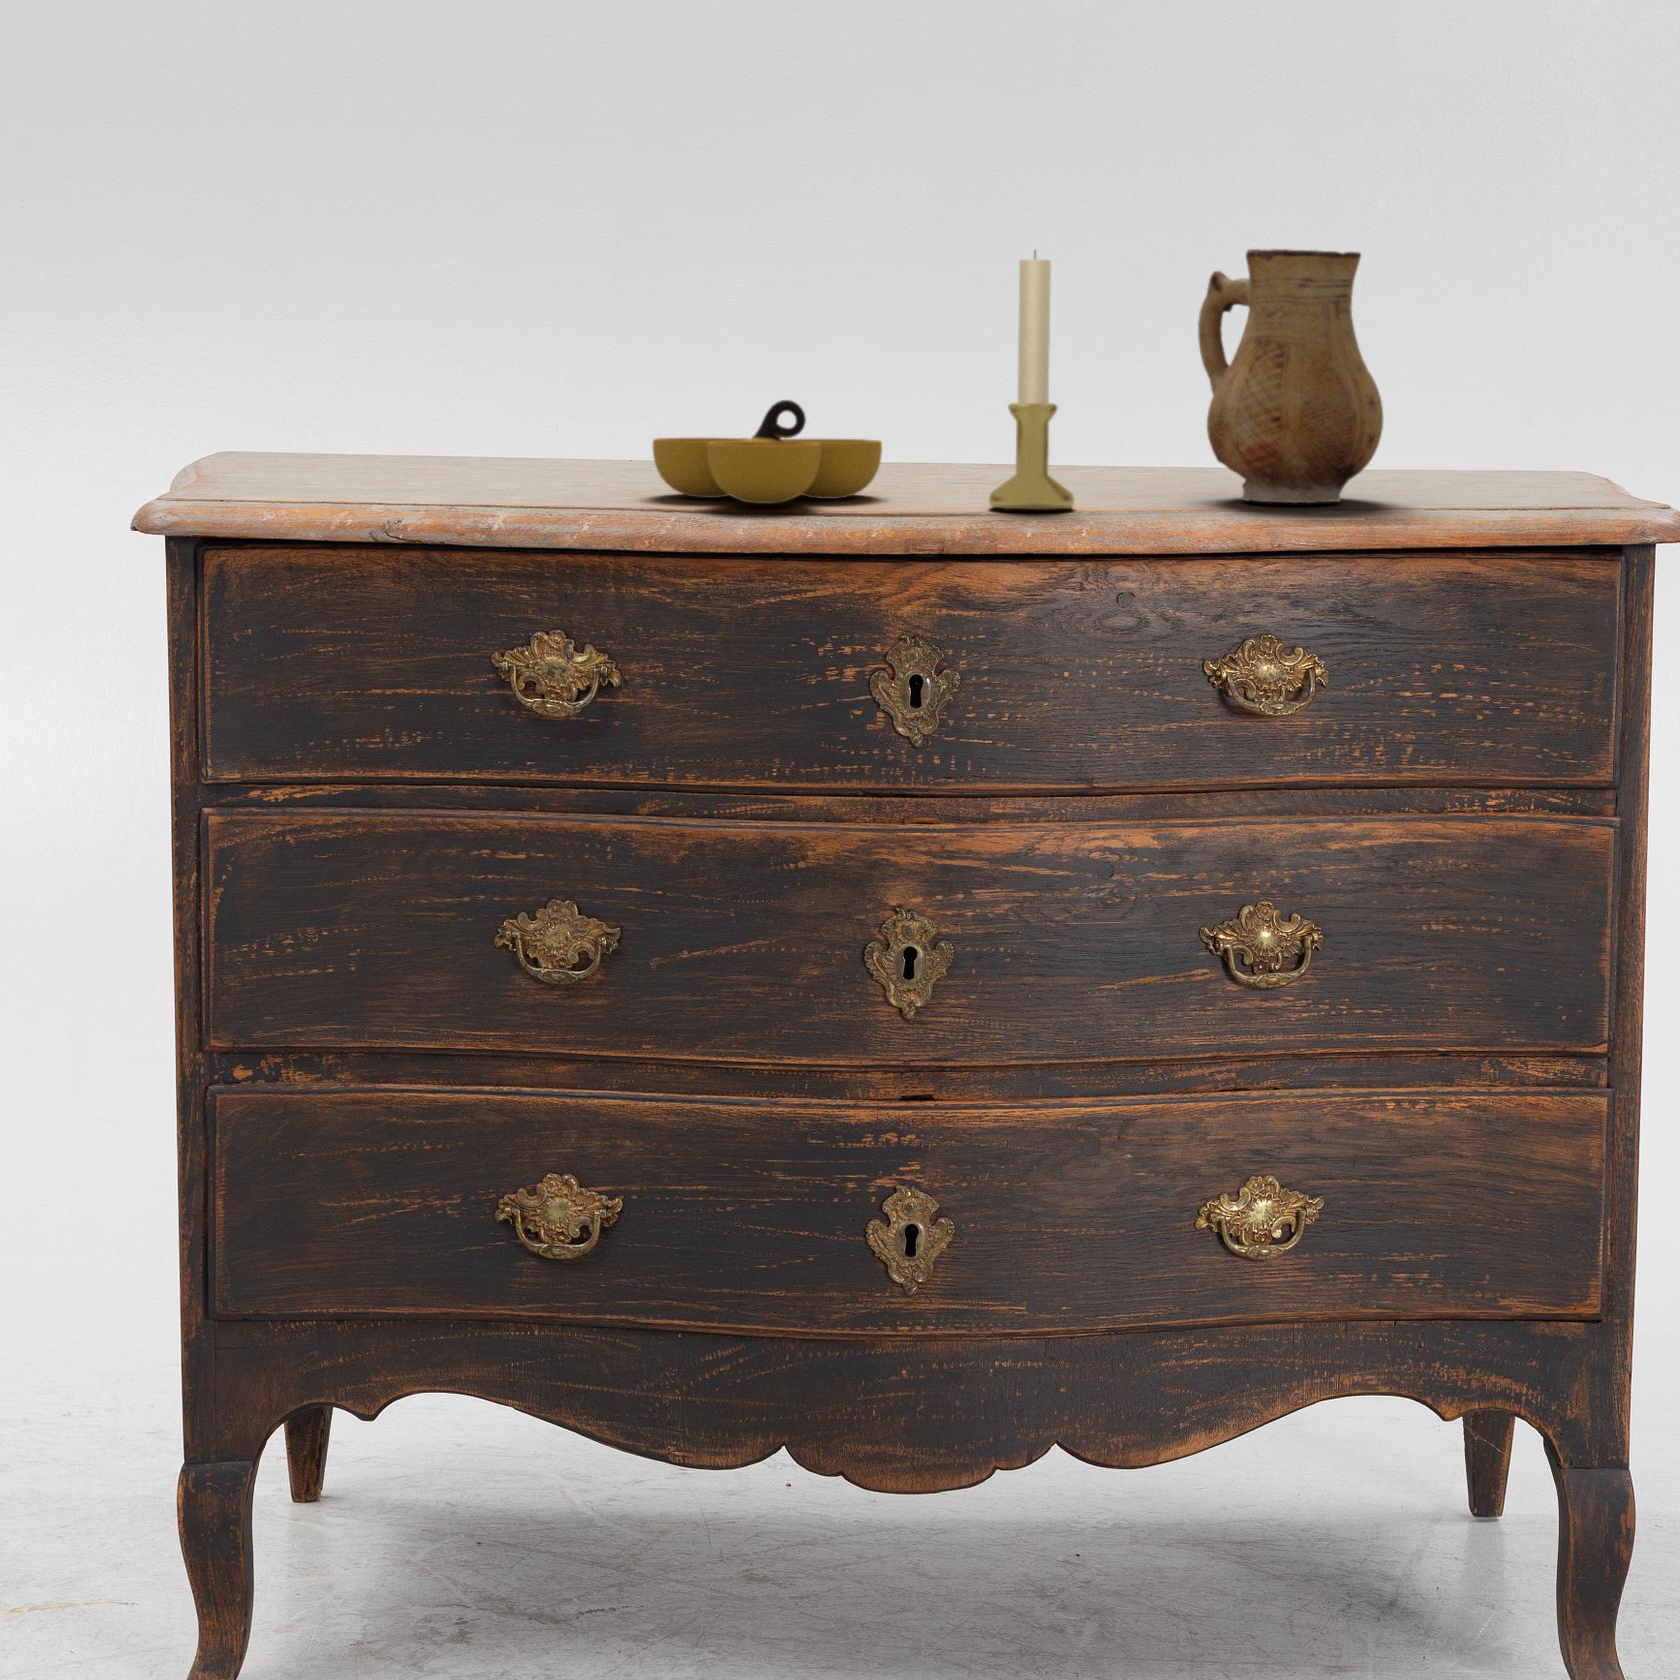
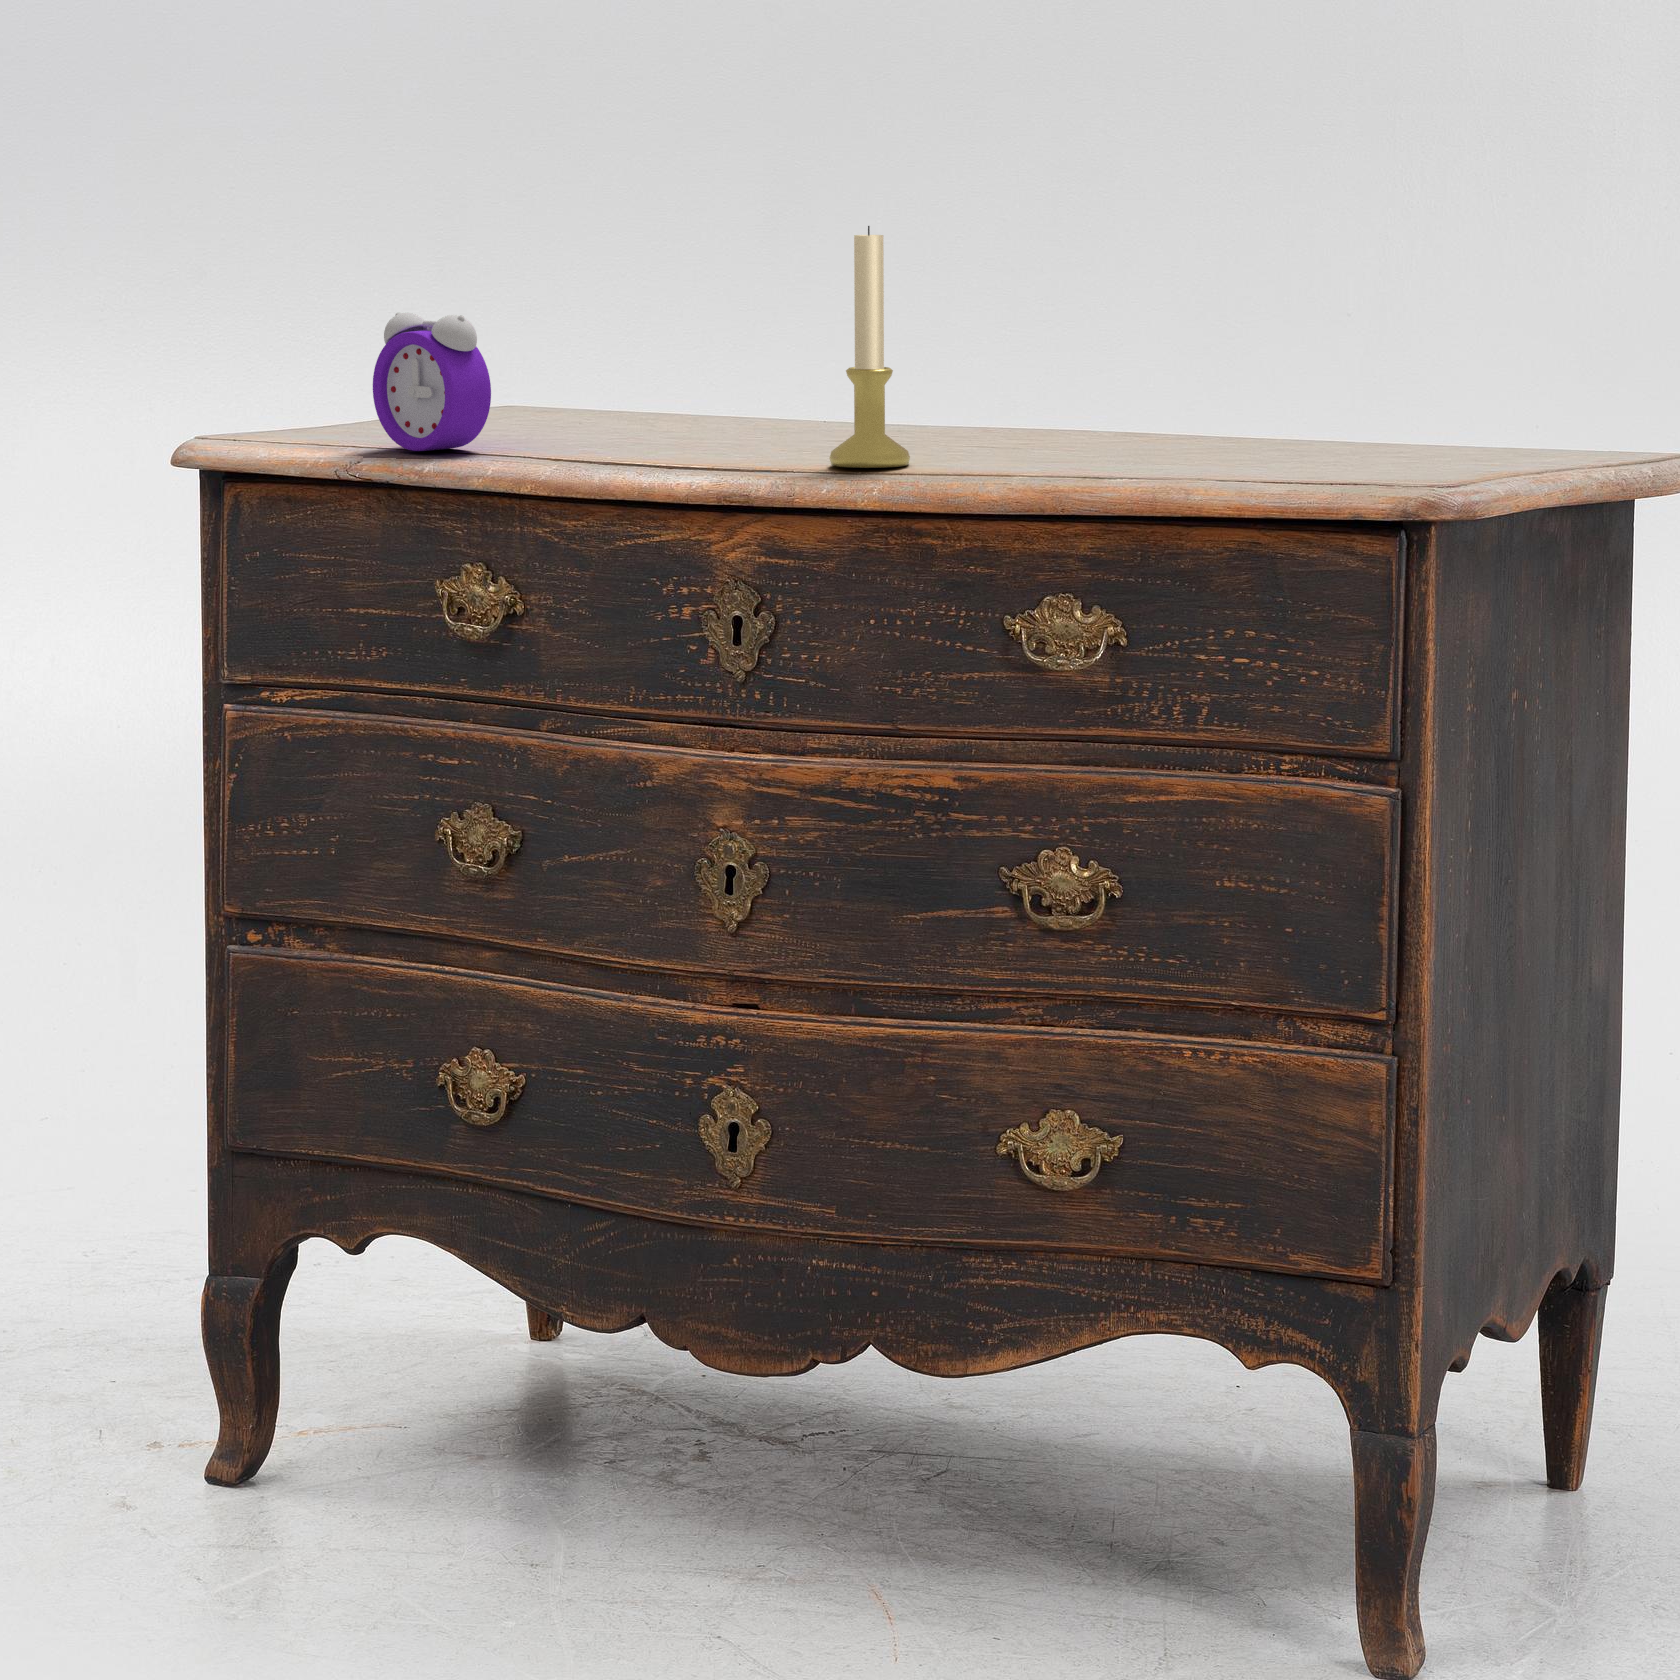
ceramic pitcher: present [1198,249,1383,503] -> none [1048,220,1215,467]
alarm clock: none [414,351,560,507] -> present [373,312,491,451]
decorative bowl: present [652,400,882,503] -> none [597,358,795,455]

